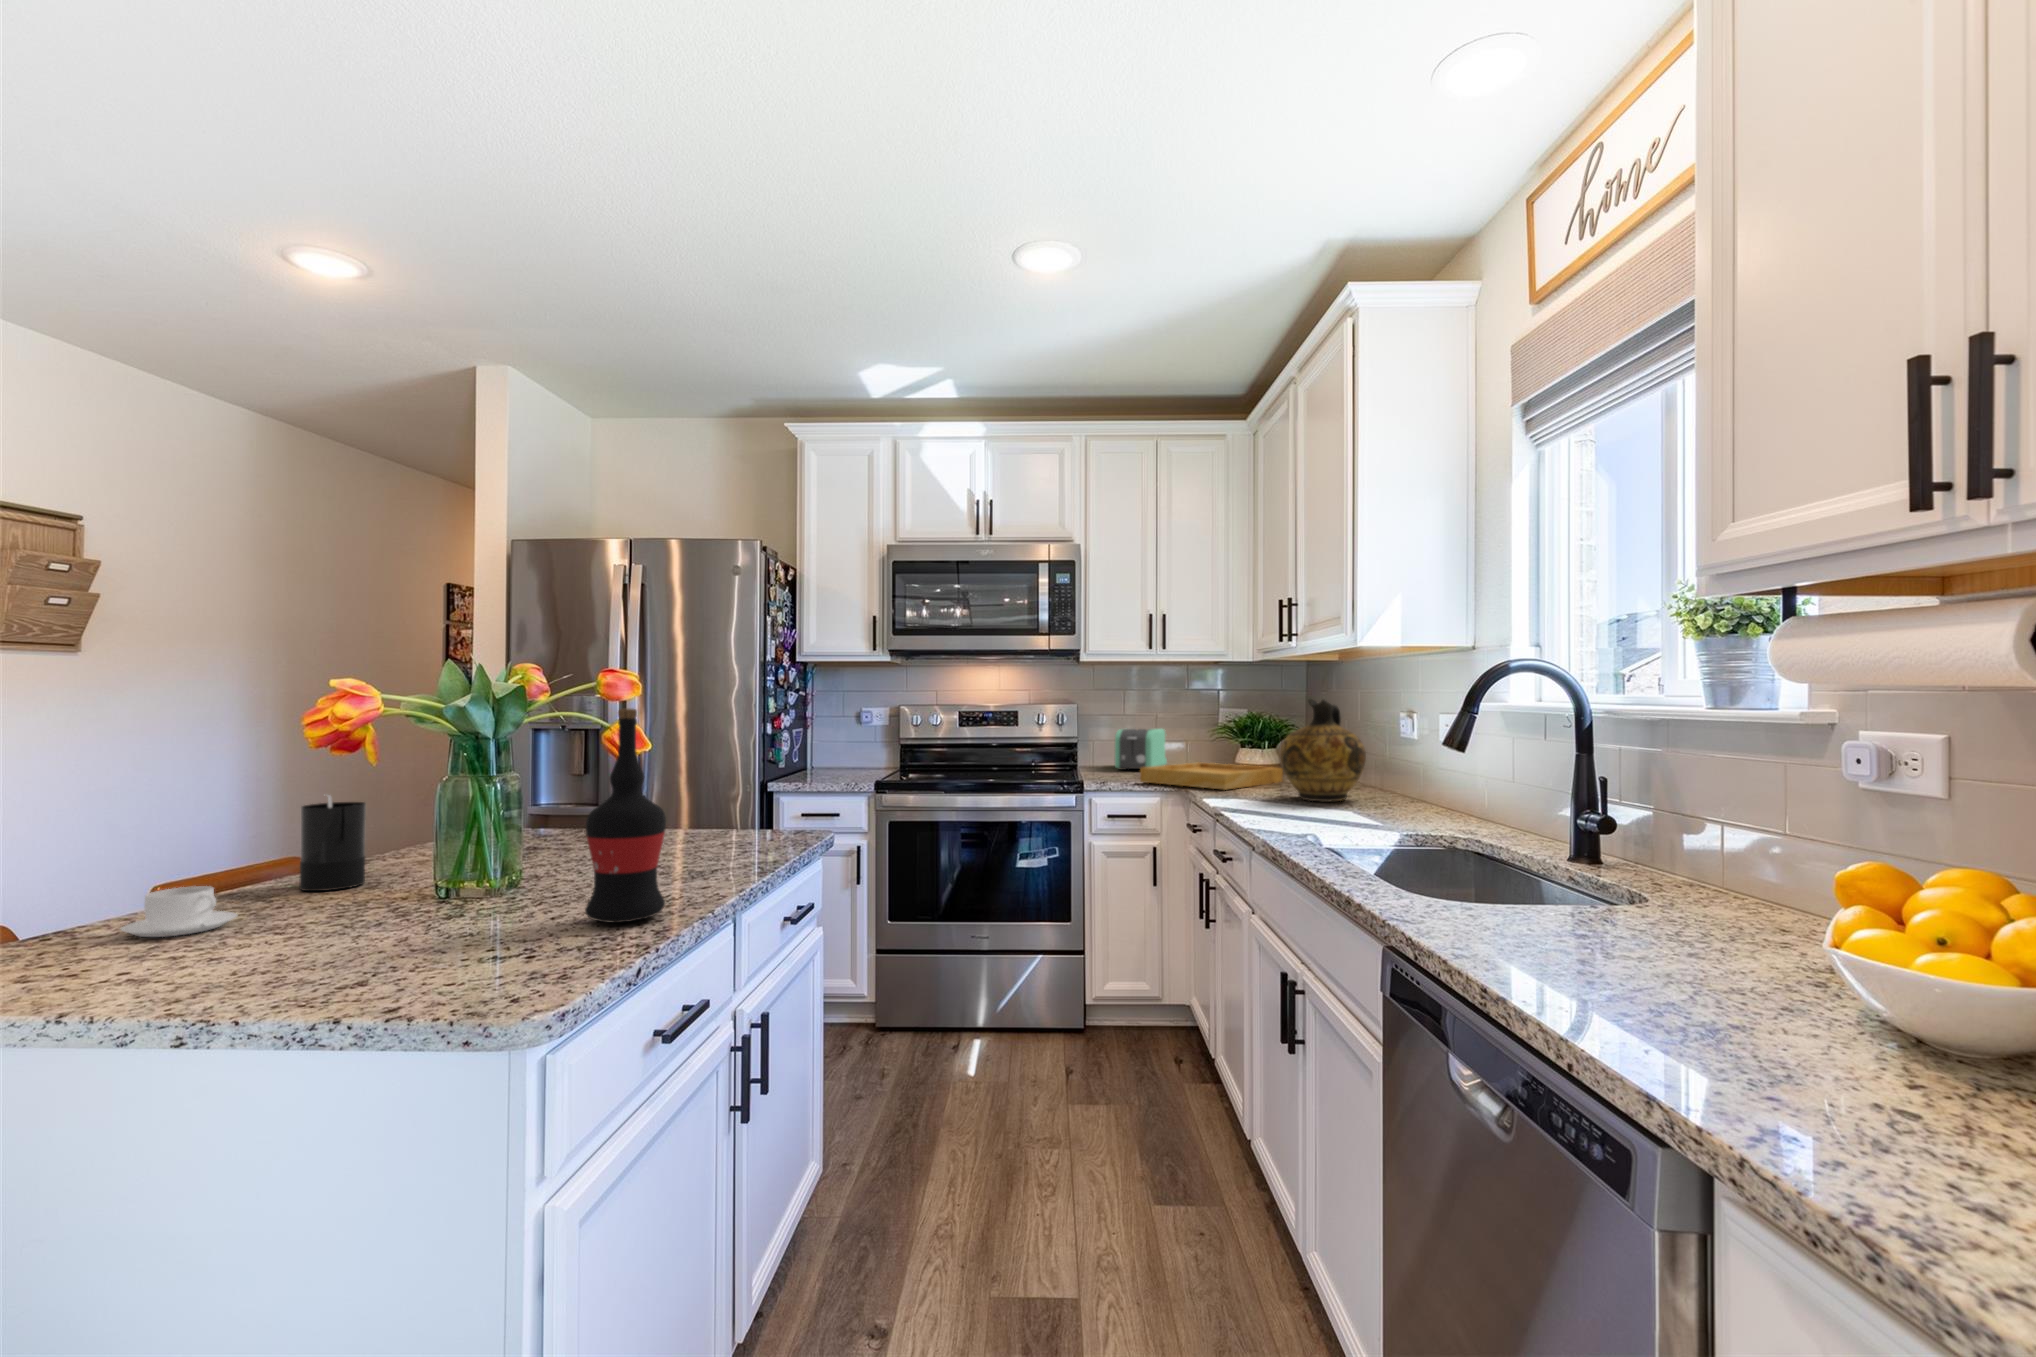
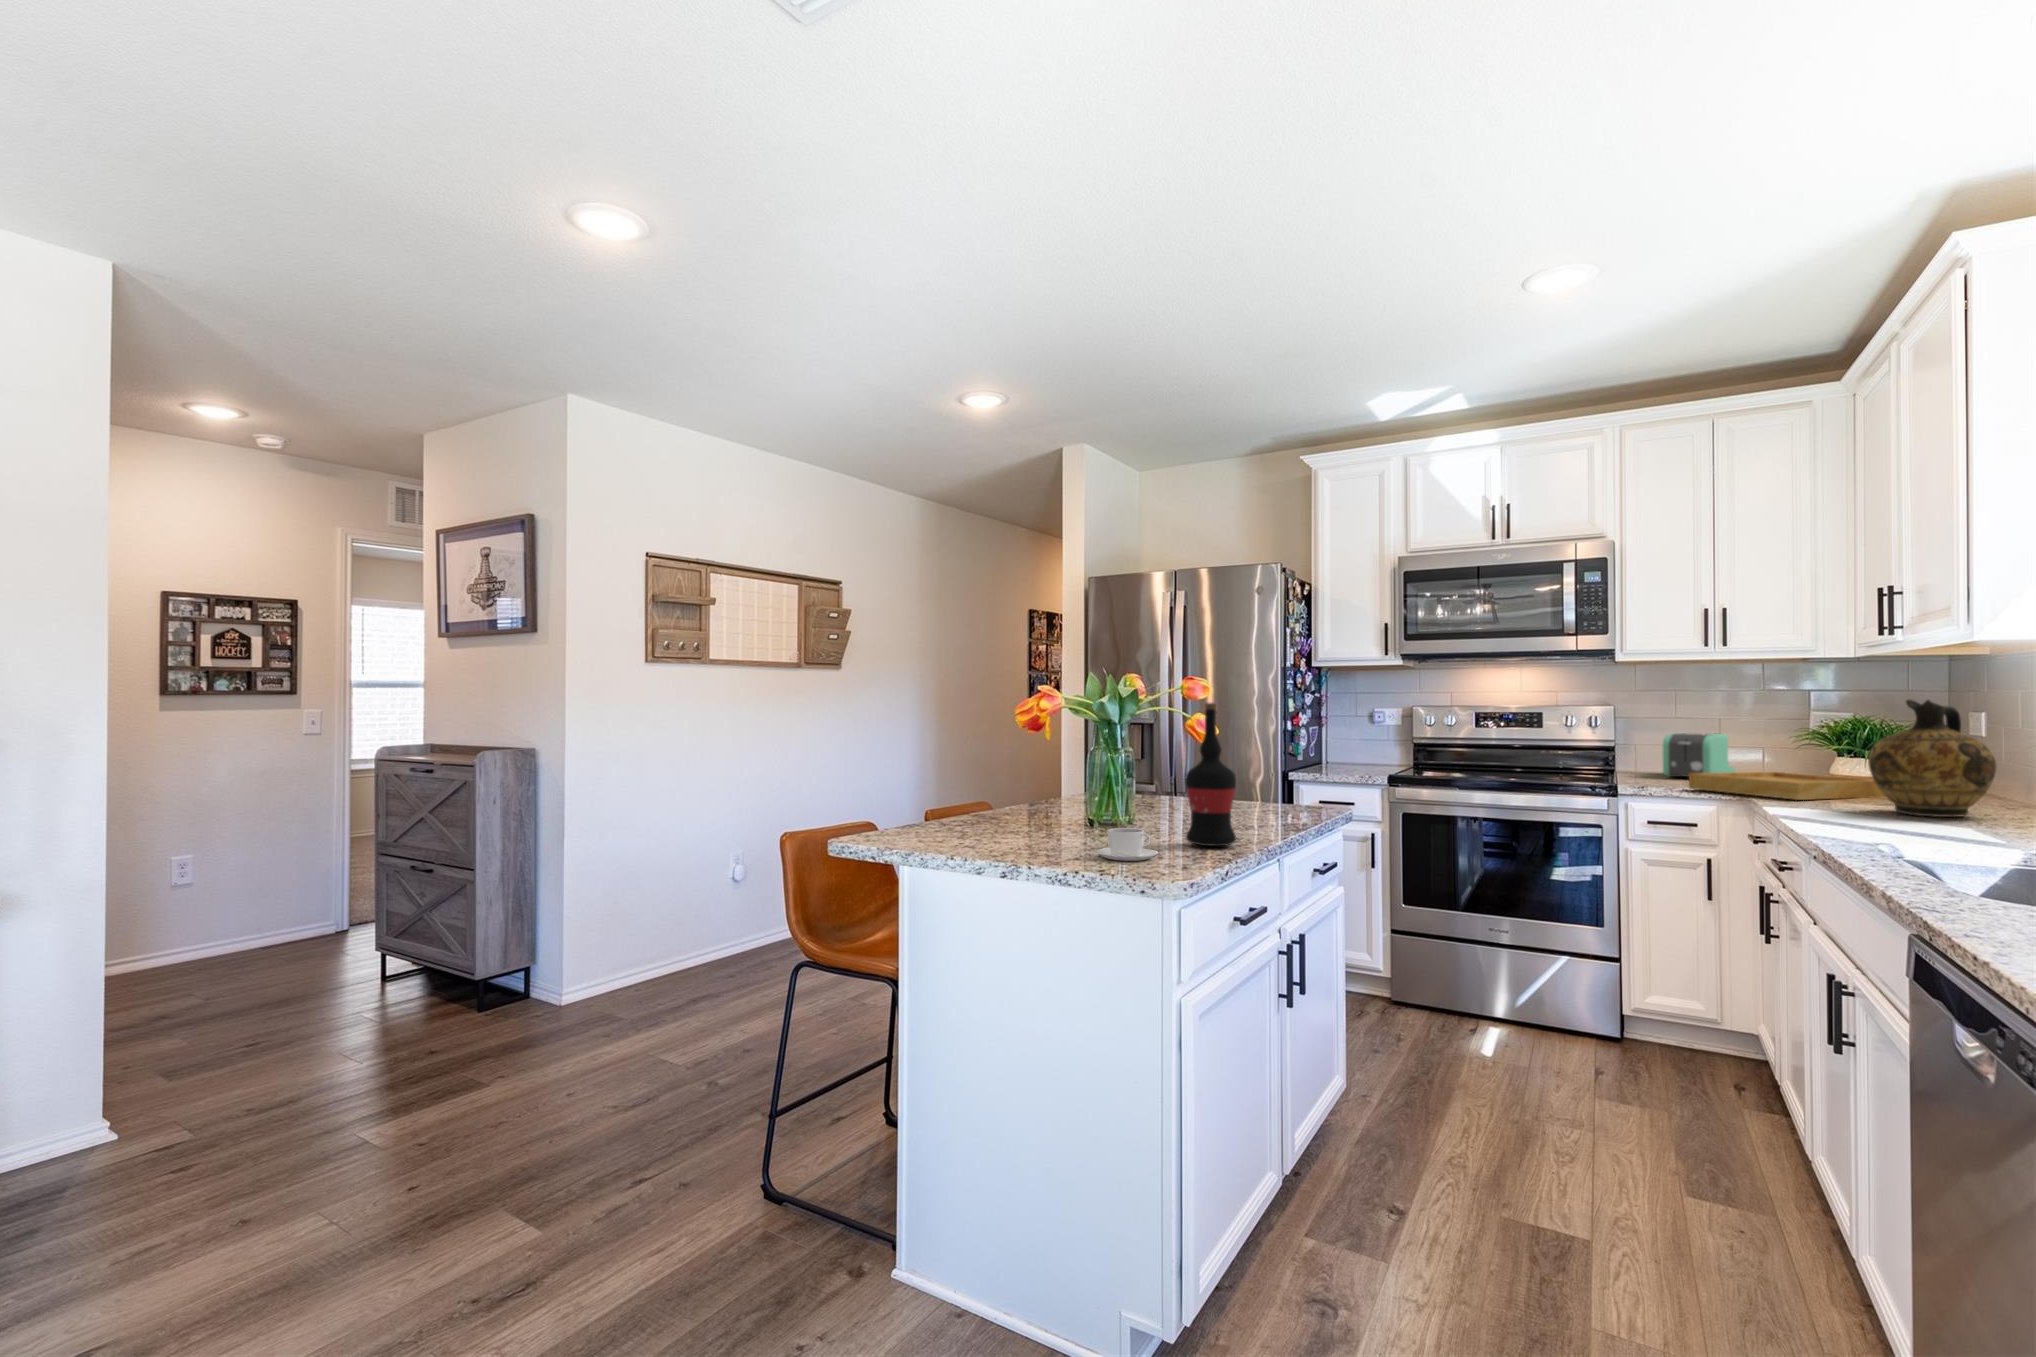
candle: present [300,795,366,891] -> none [1004,758,1038,819]
coffee cup: present [121,886,237,937] -> present [1096,828,1158,861]

